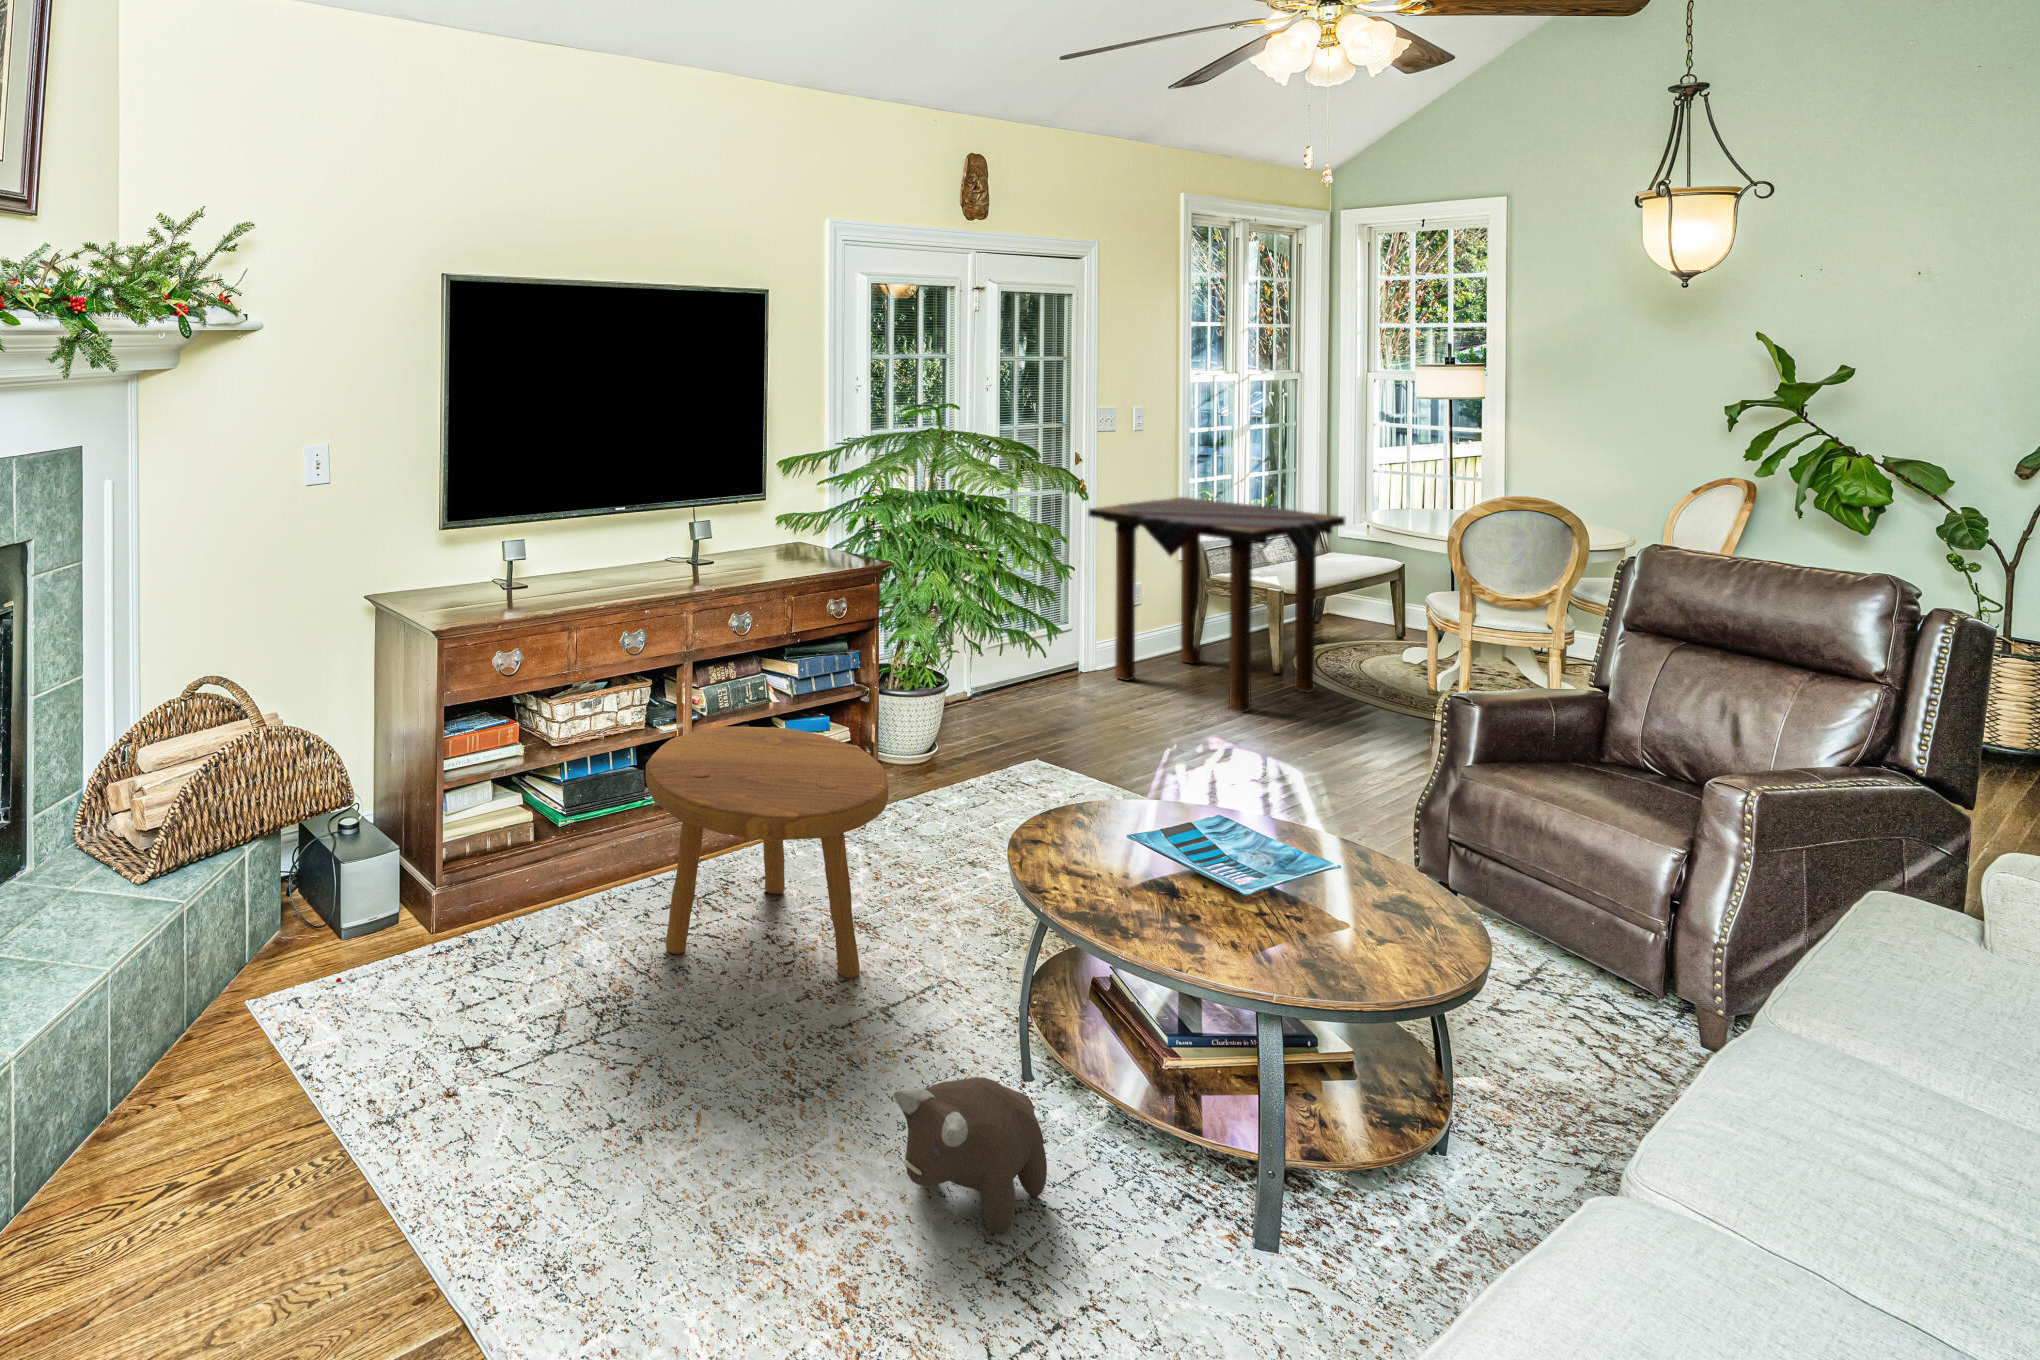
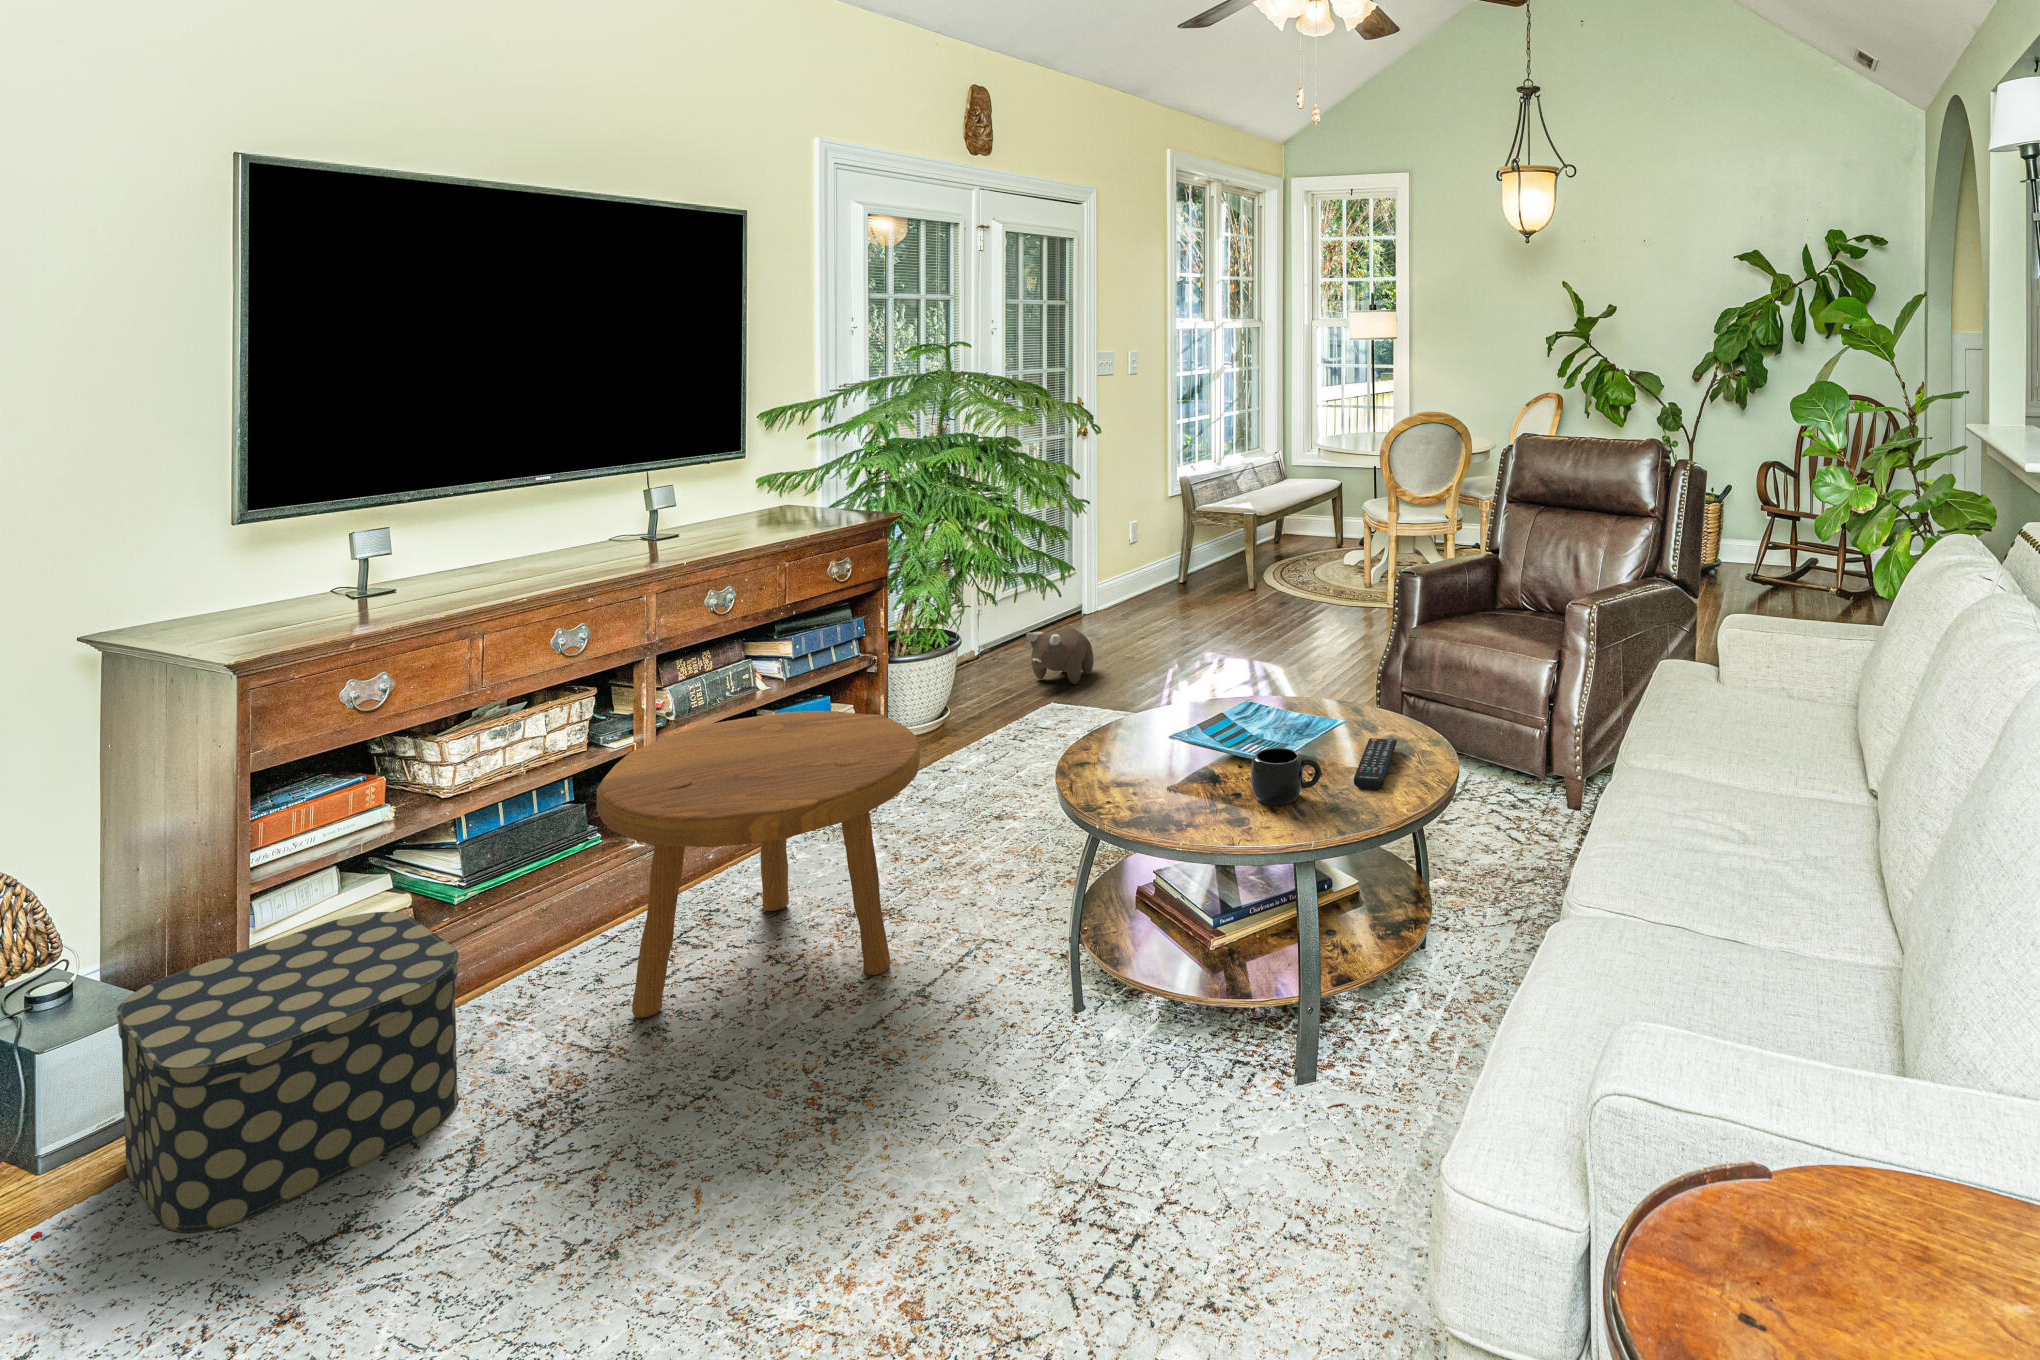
side table: present [1088,497,1345,713] -> none [1096,432,1311,628]
storage box: none [382,819,556,1012] -> present [116,912,459,1233]
mug: none [1211,874,1298,941] -> present [1251,748,1321,805]
remote control: none [1343,890,1411,955] -> present [1354,738,1397,790]
plush toy: present [894,1077,1047,1233] -> present [1026,627,1094,684]

